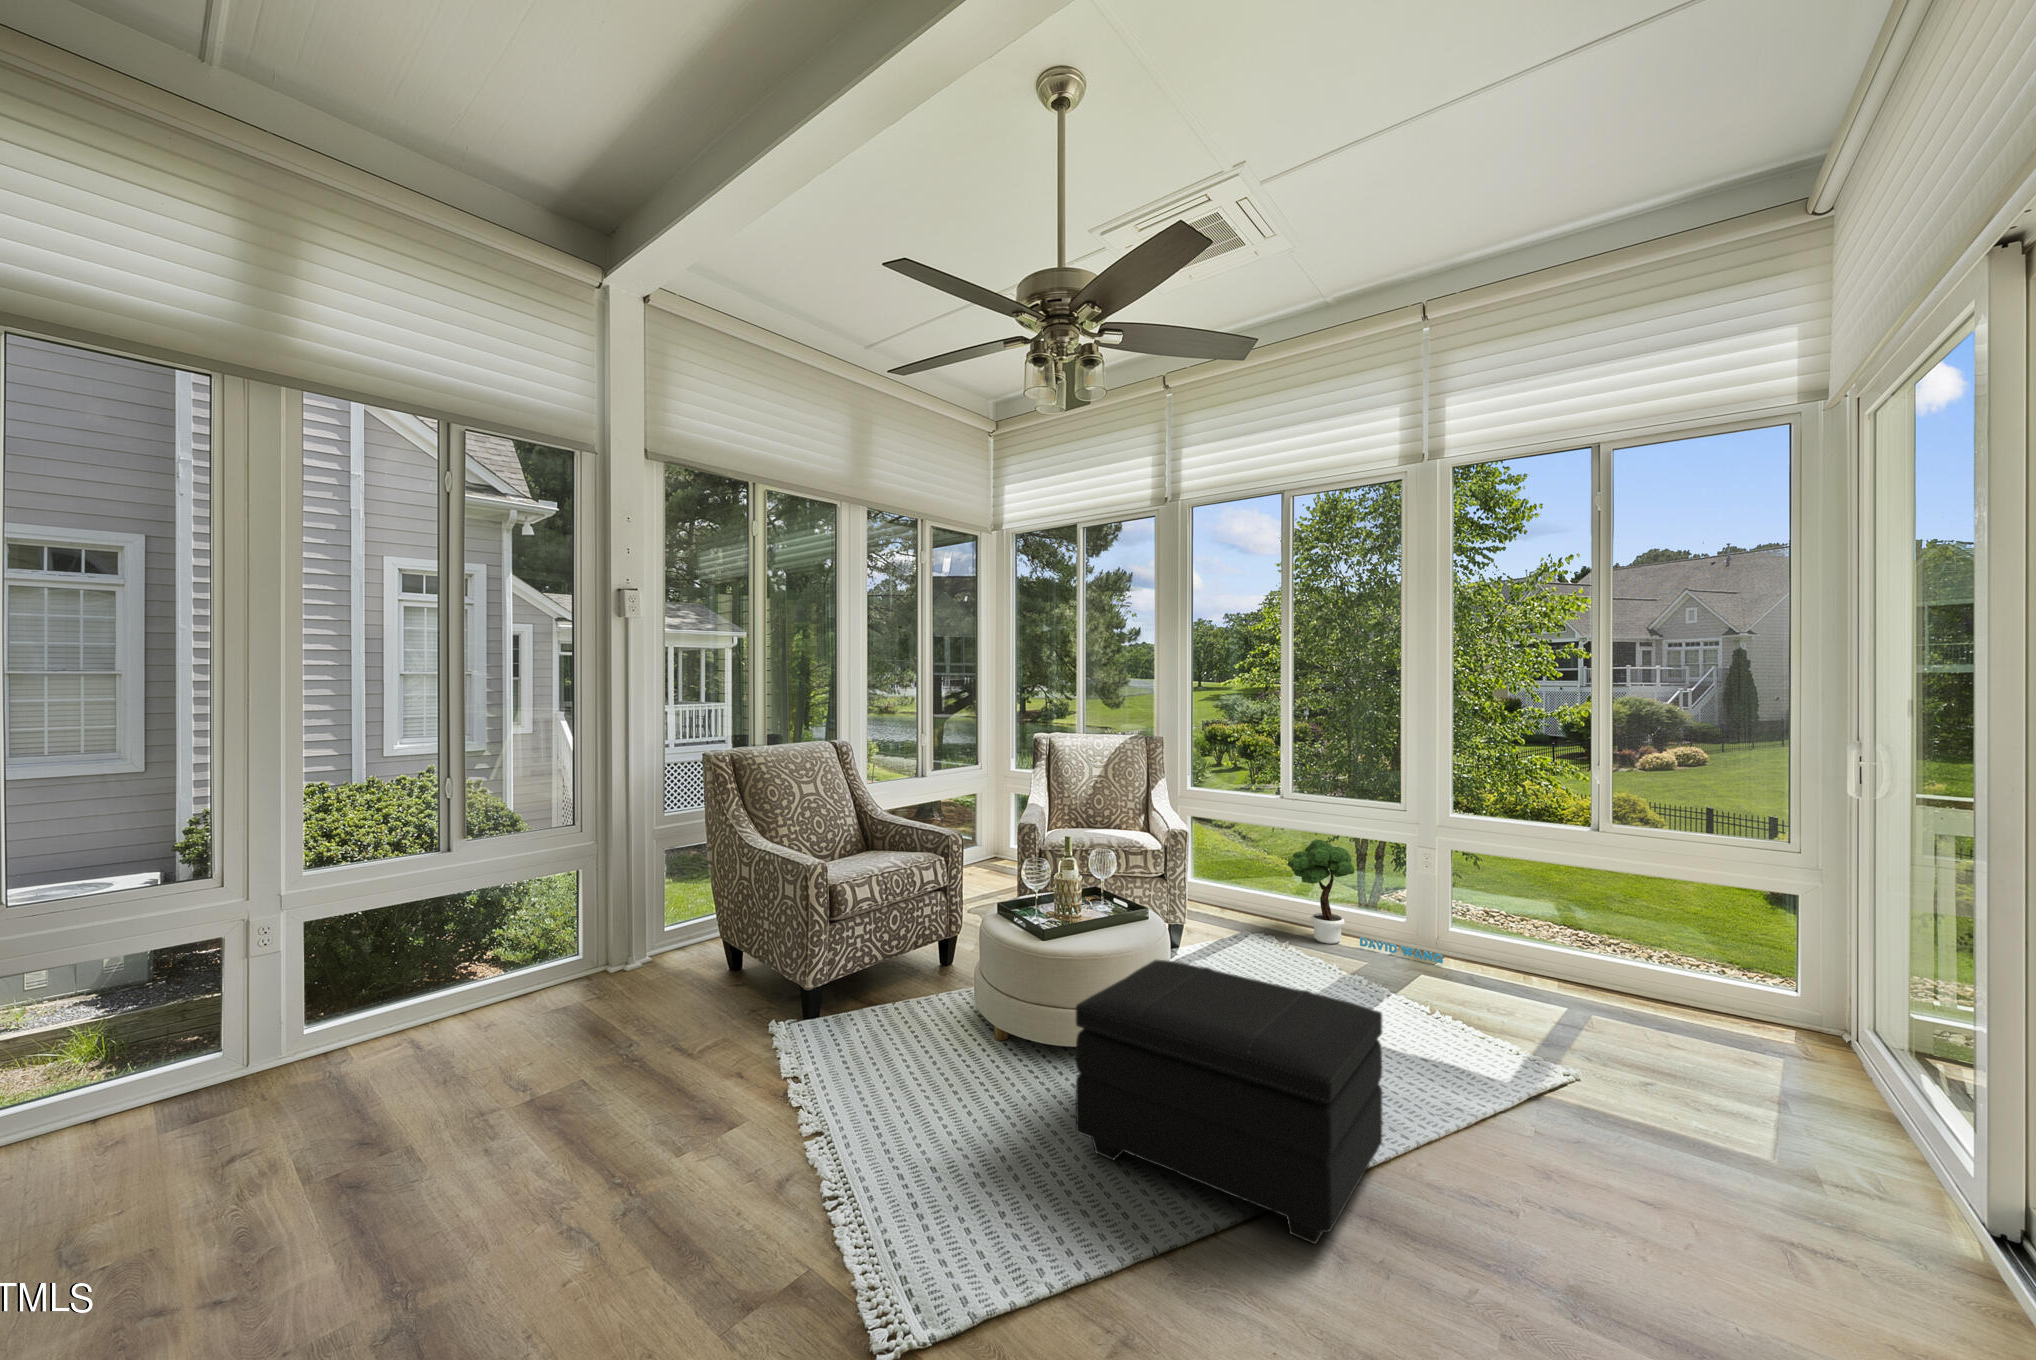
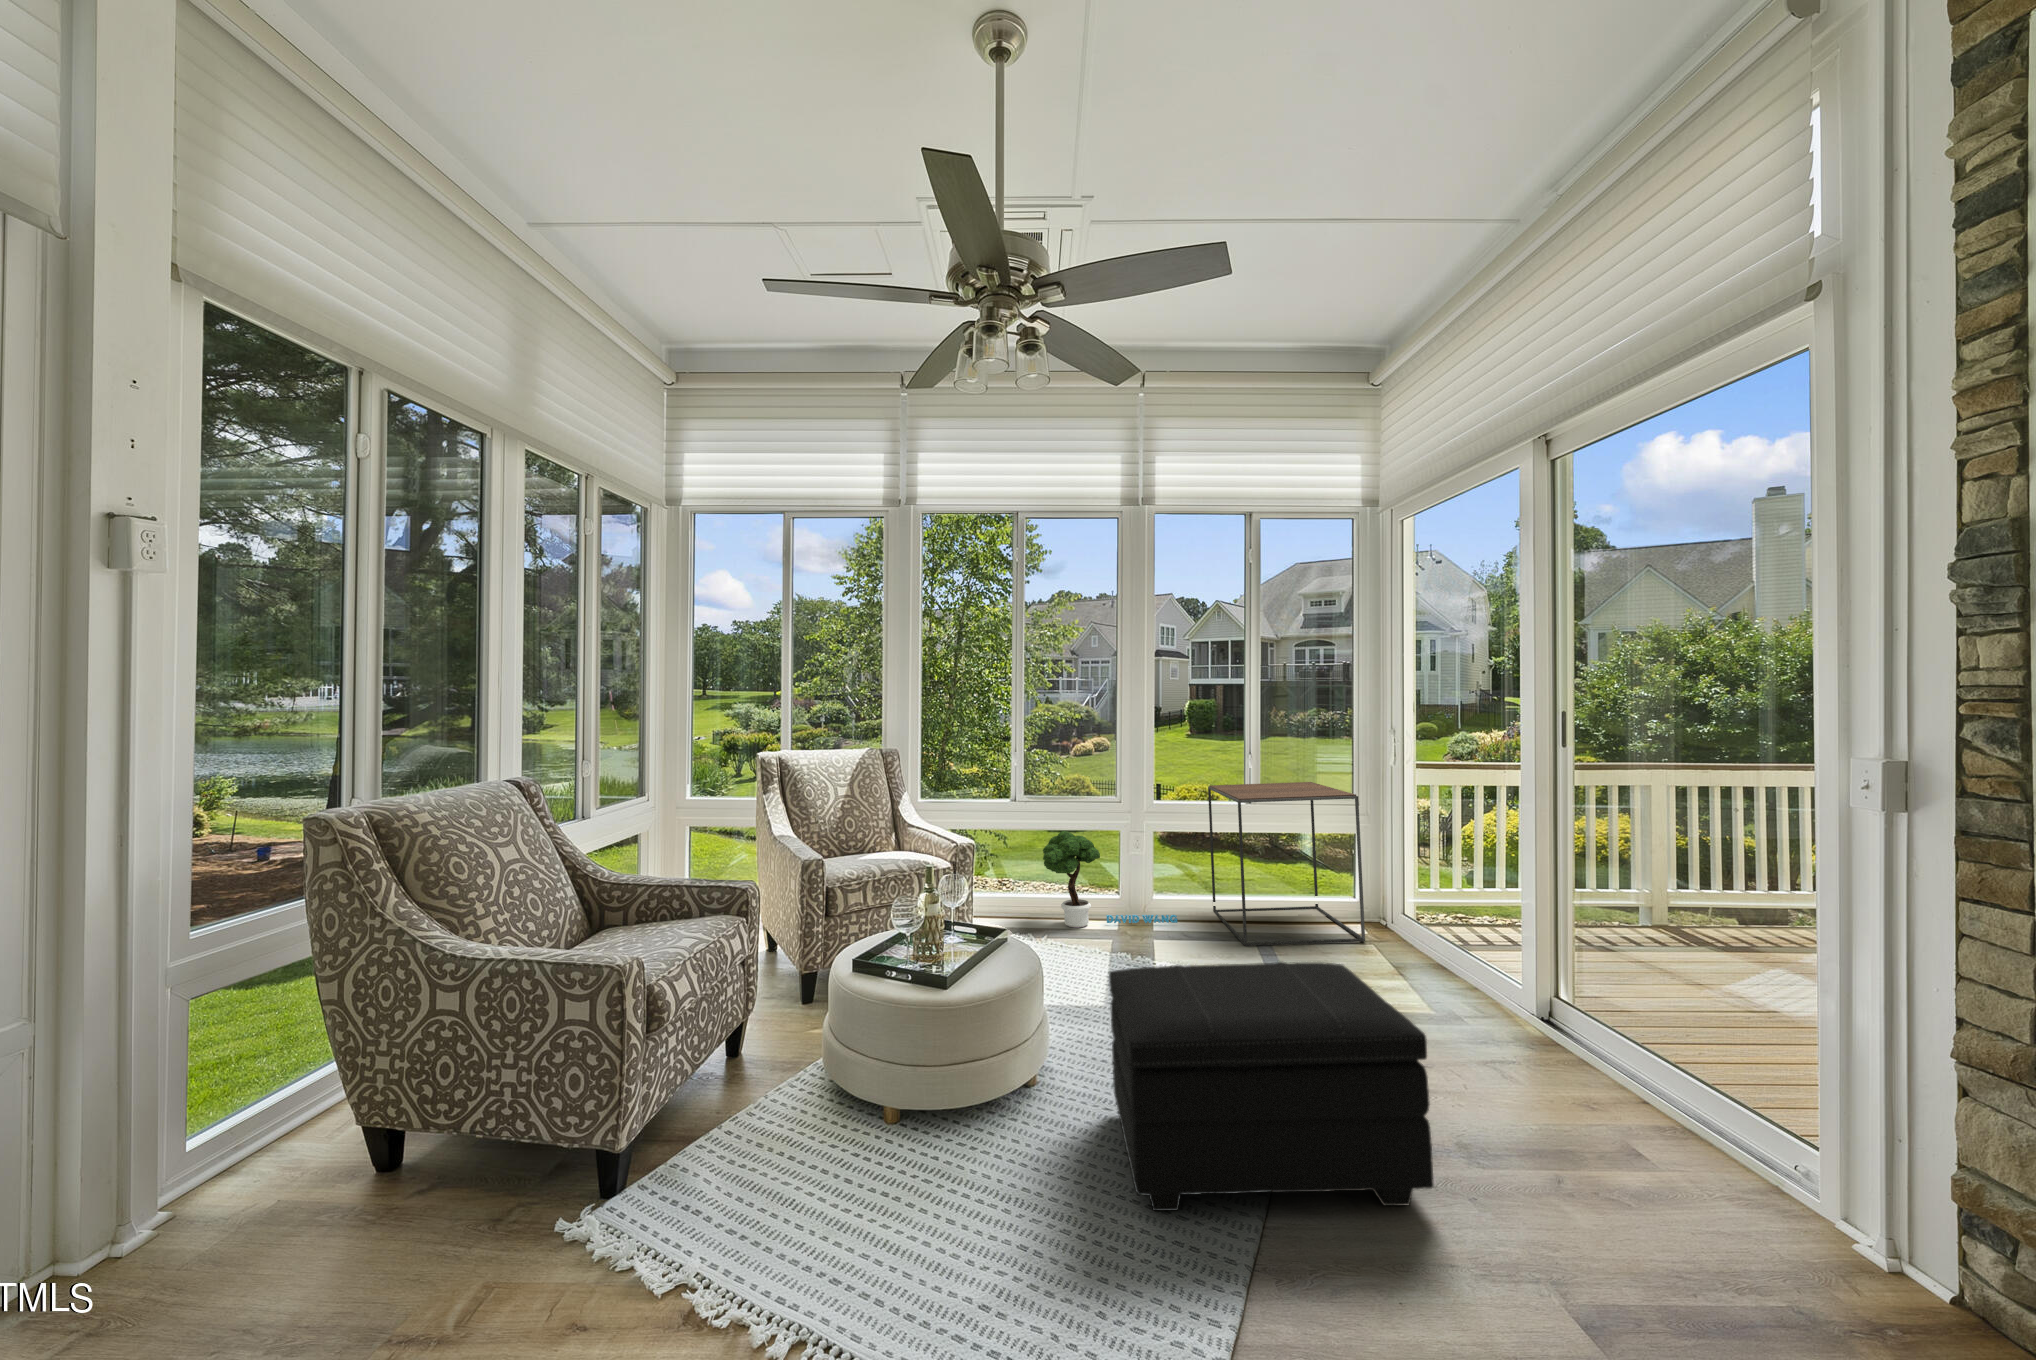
side table: none [1495,813,1679,1043] -> present [1208,782,1365,946]

